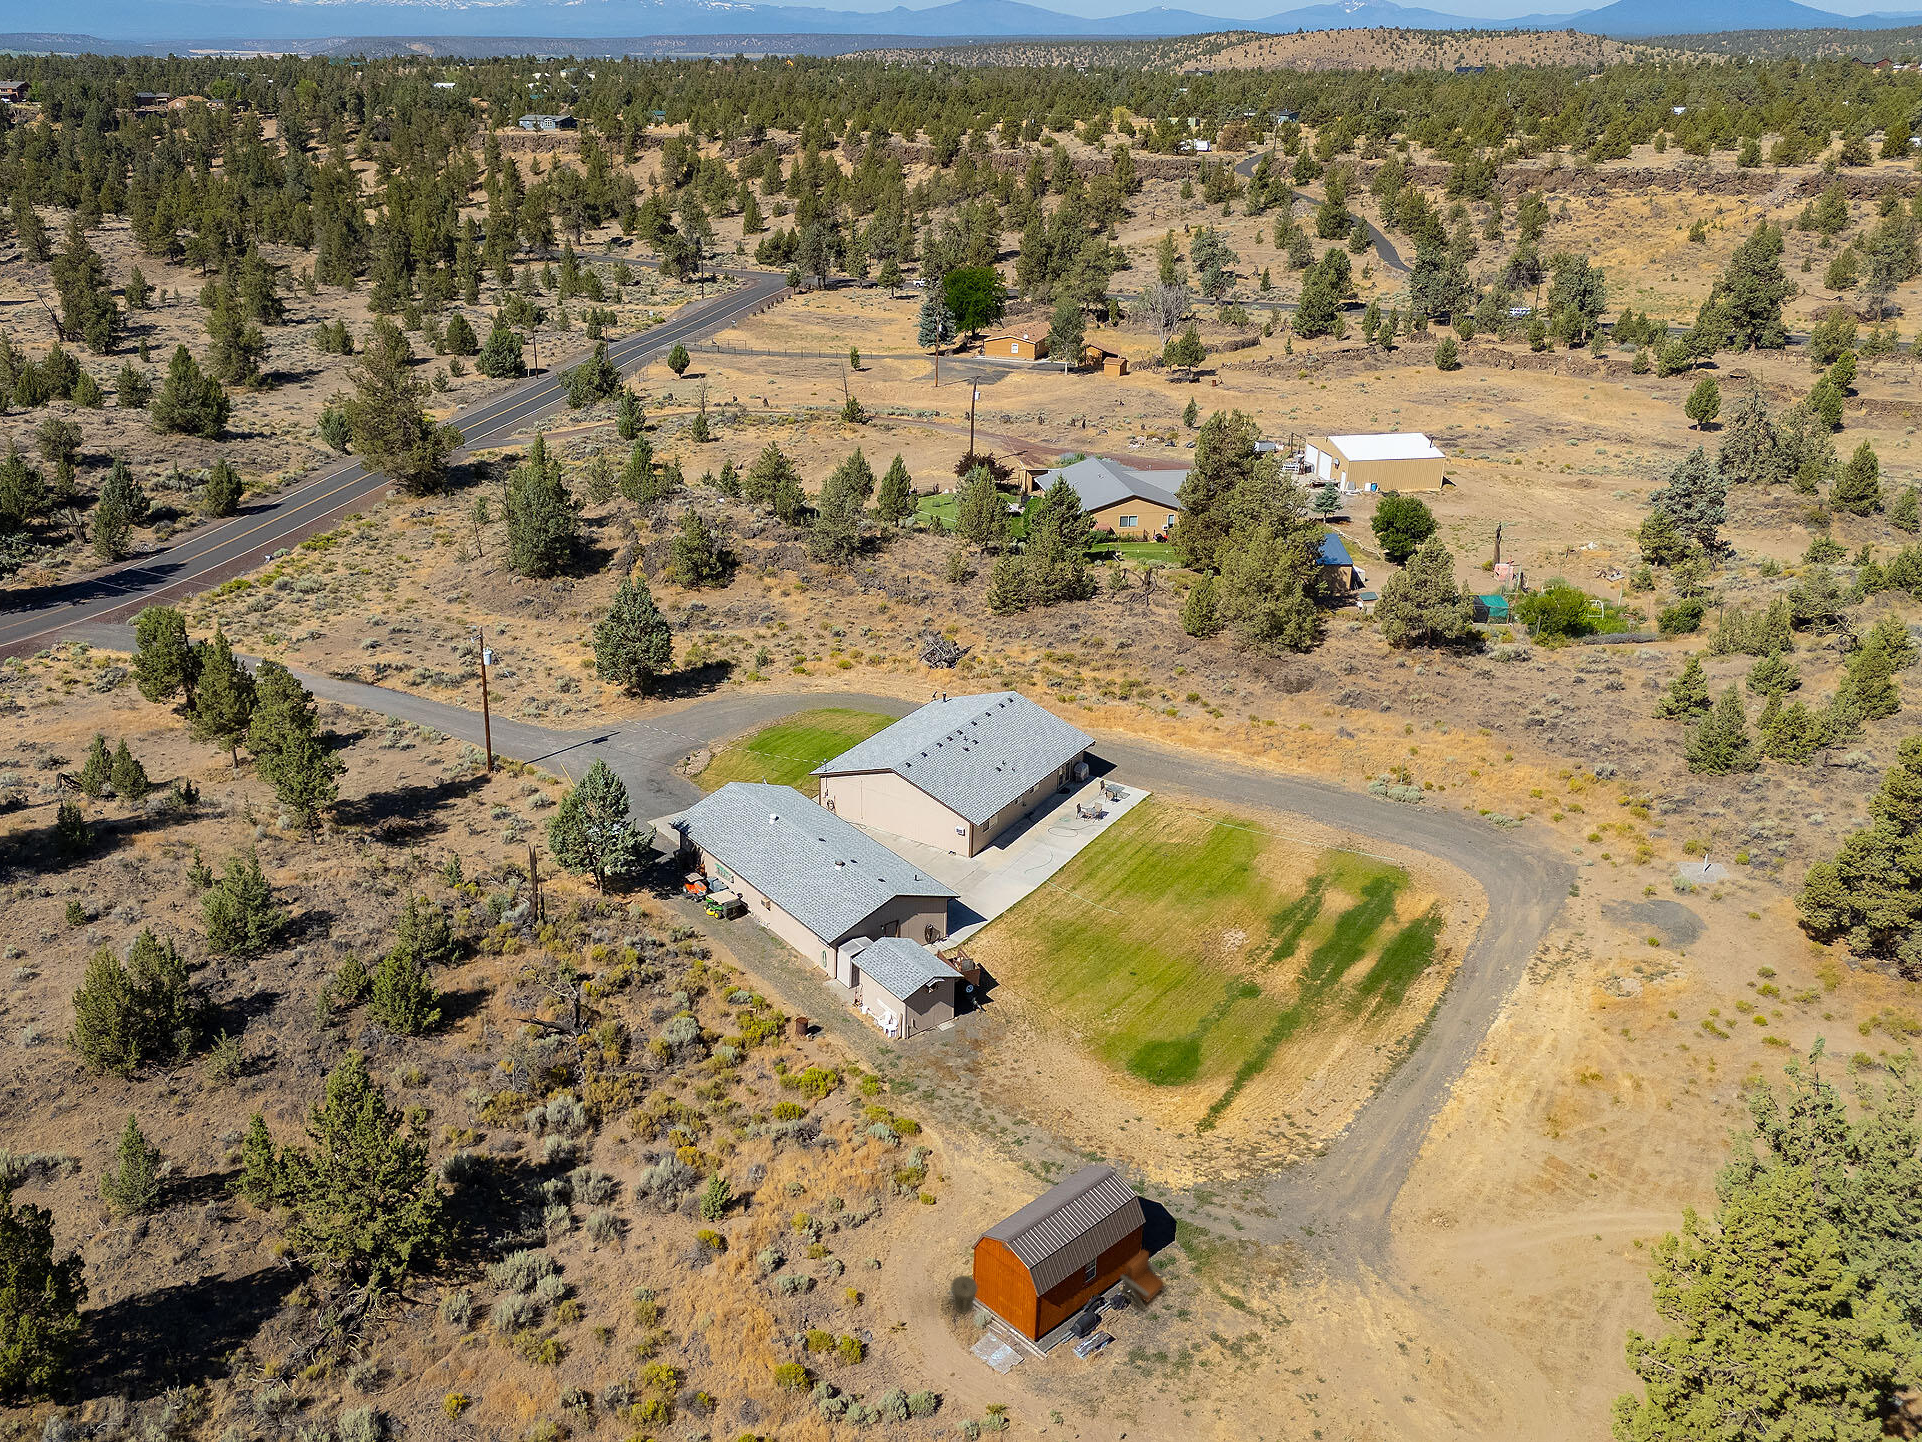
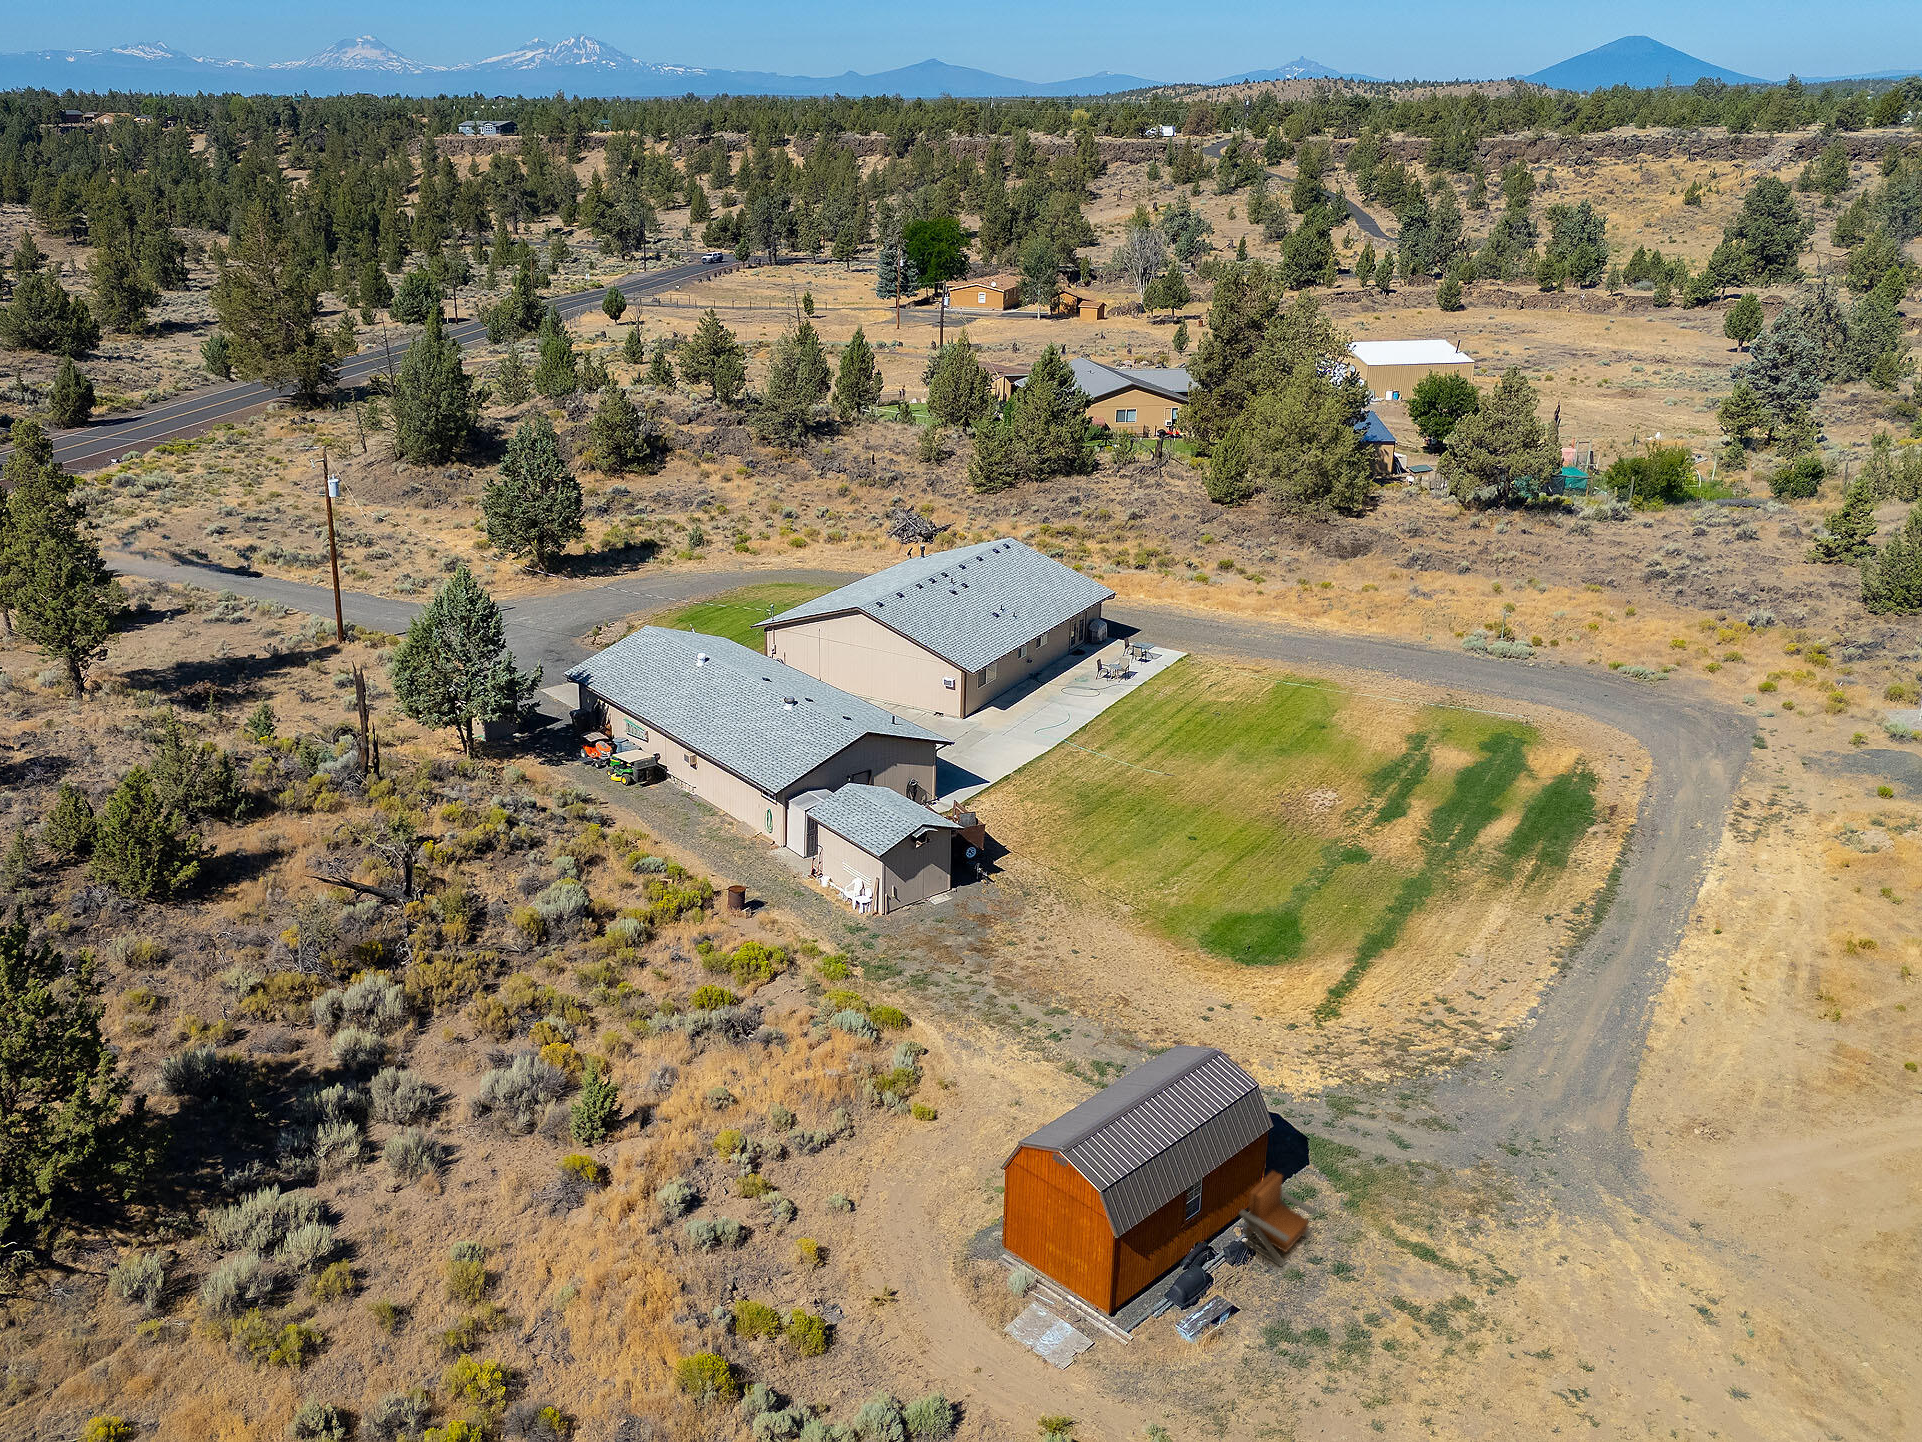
trash can: present [951,1275,978,1314] -> none [972,1214,1015,1275]

